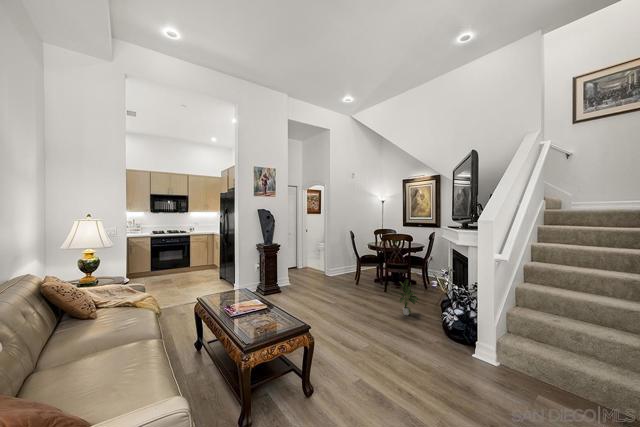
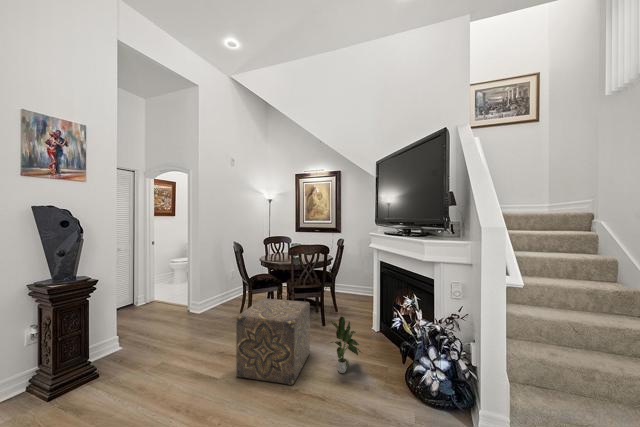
ottoman: none [342,265,390,313] -> present [236,299,310,385]

